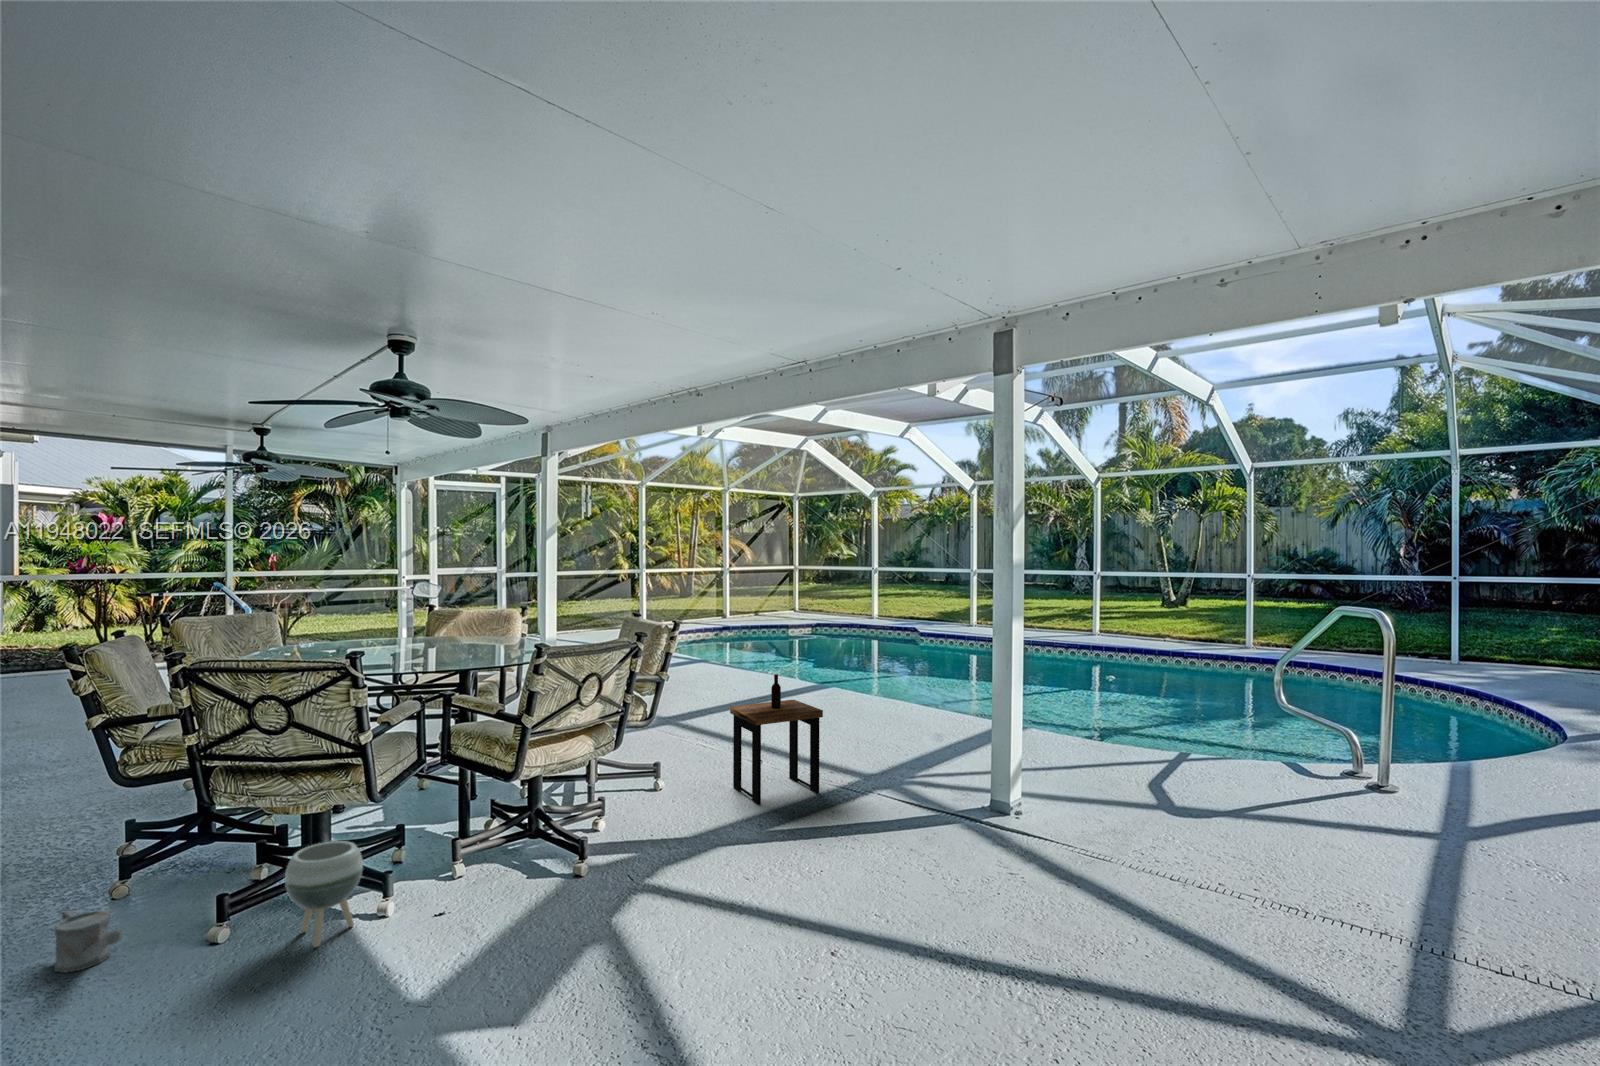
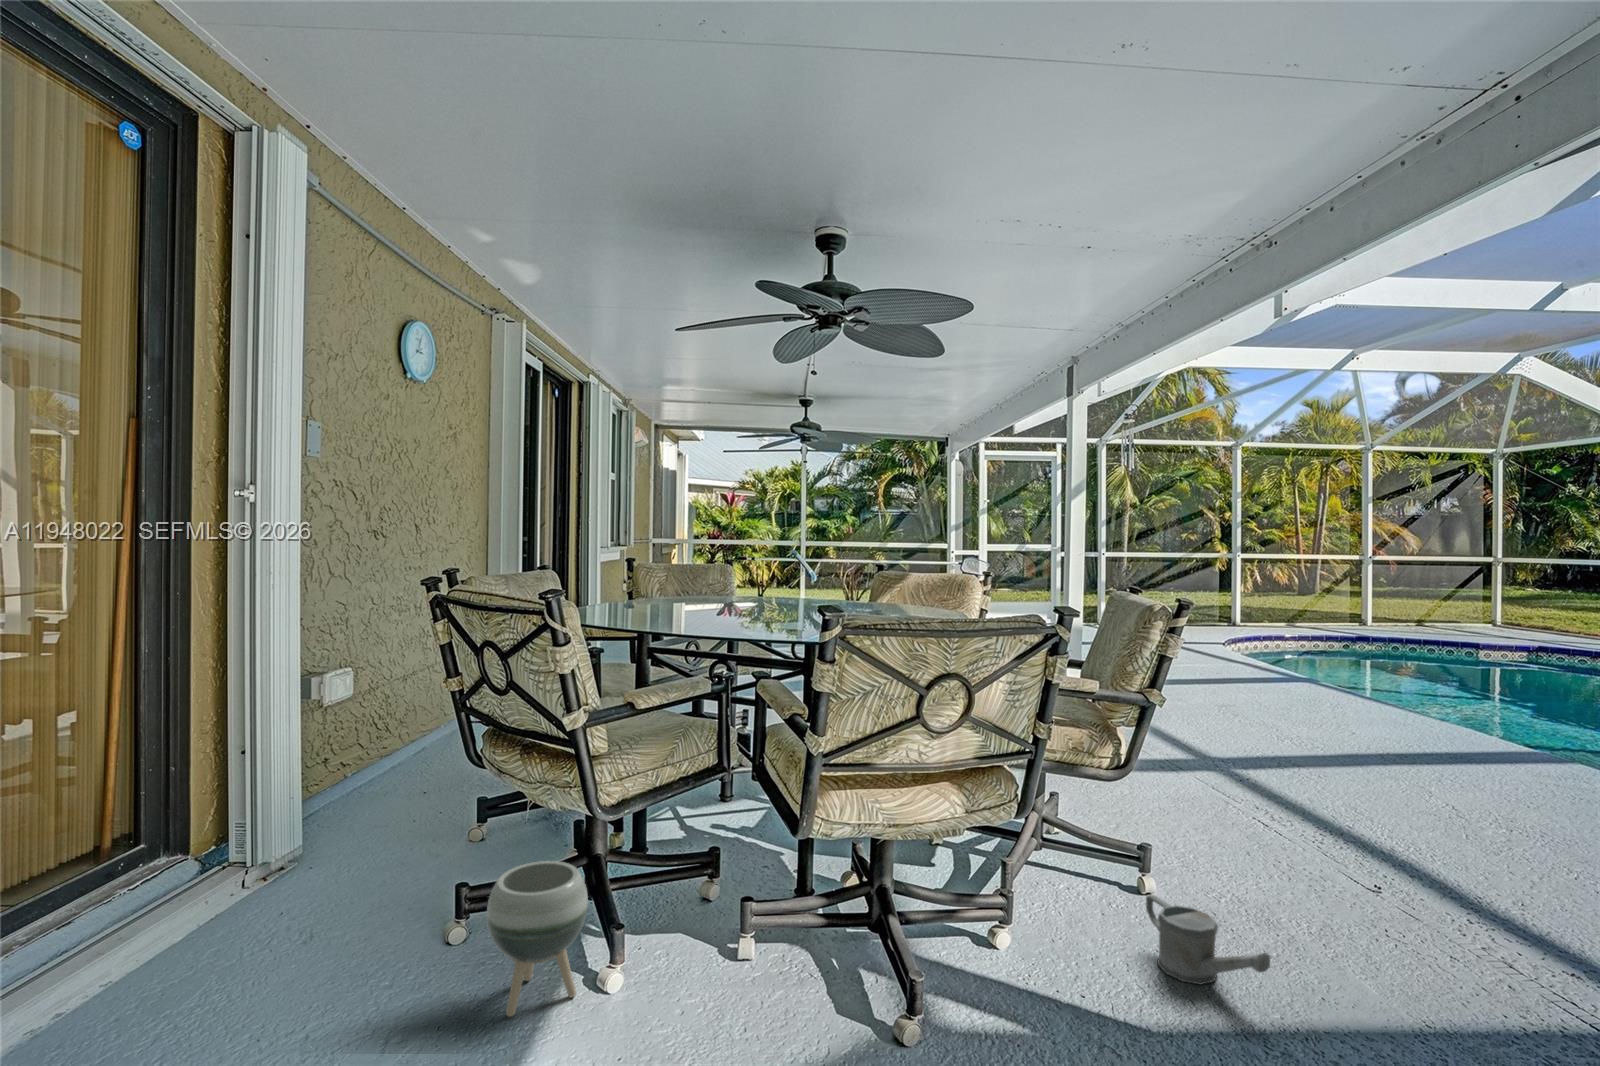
side table: present [730,674,823,804] -> none [1287,728,1533,1022]
watering can: present [54,910,122,973] -> present [1146,895,1270,984]

